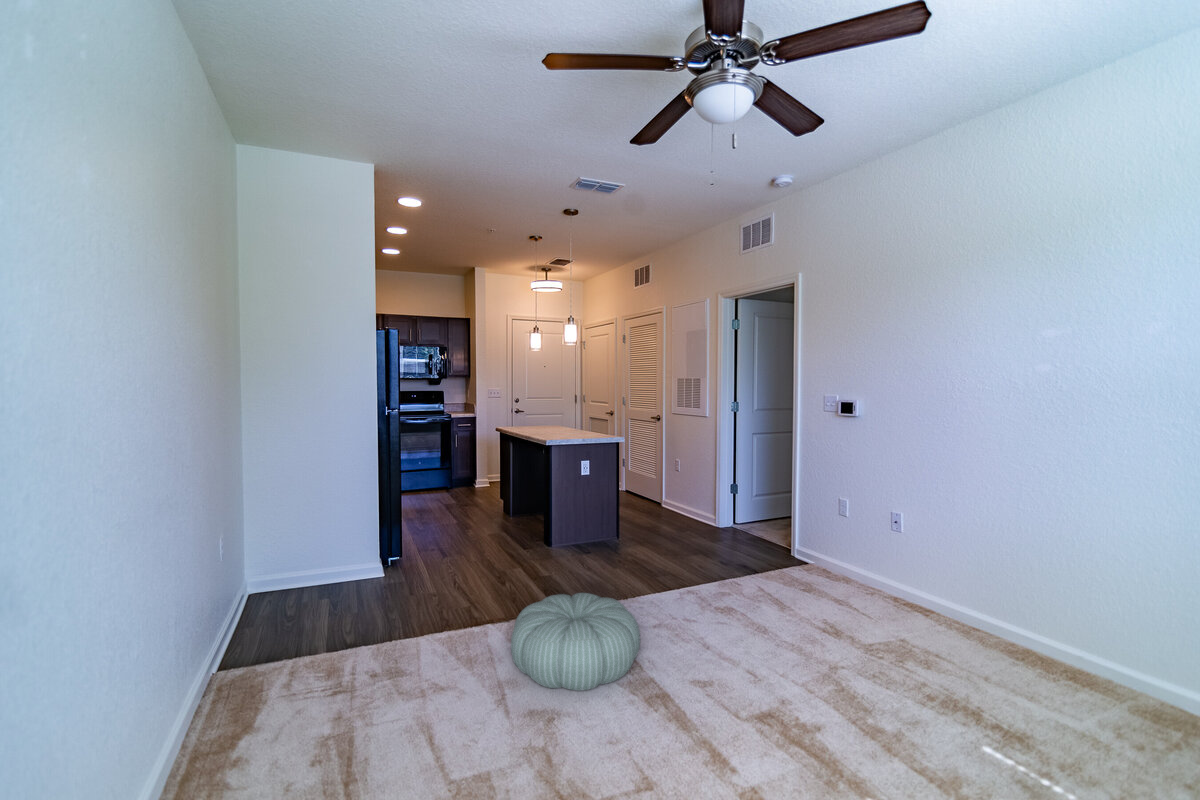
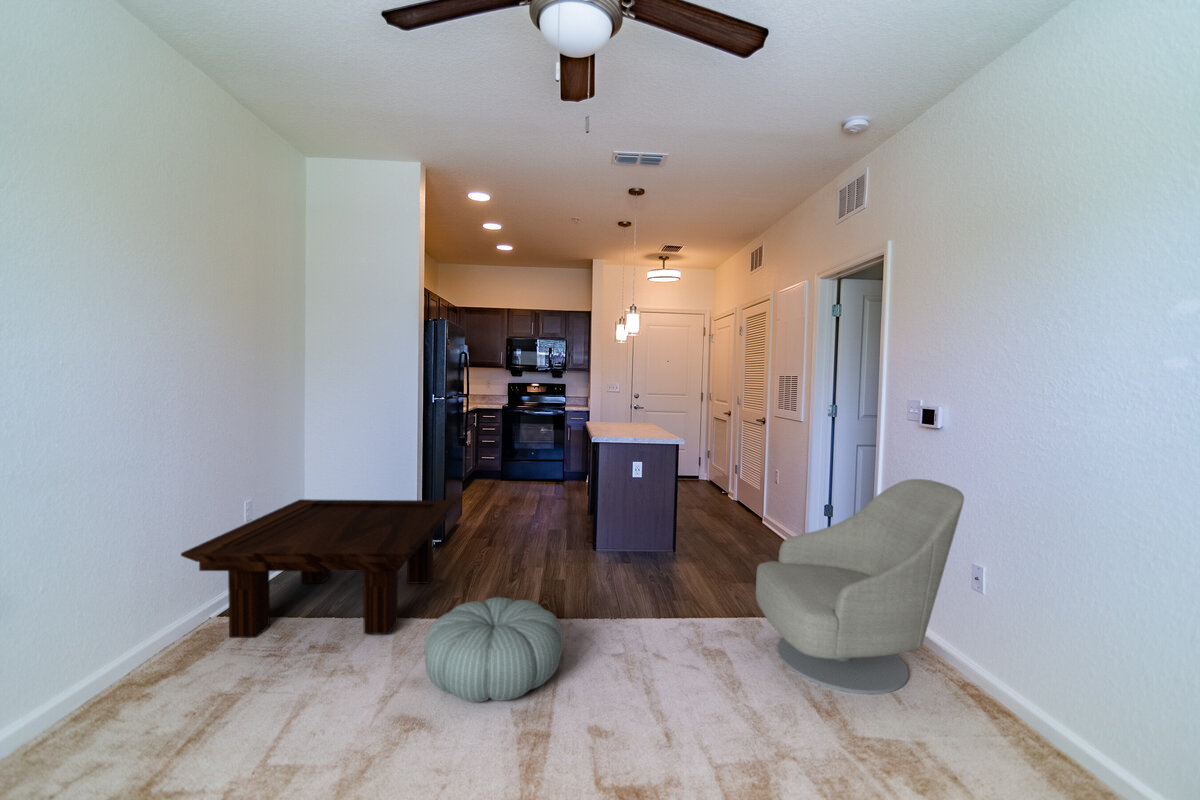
armchair: none [739,454,891,619] -> present [756,479,964,694]
coffee table: none [198,513,468,697] -> present [181,499,456,638]

